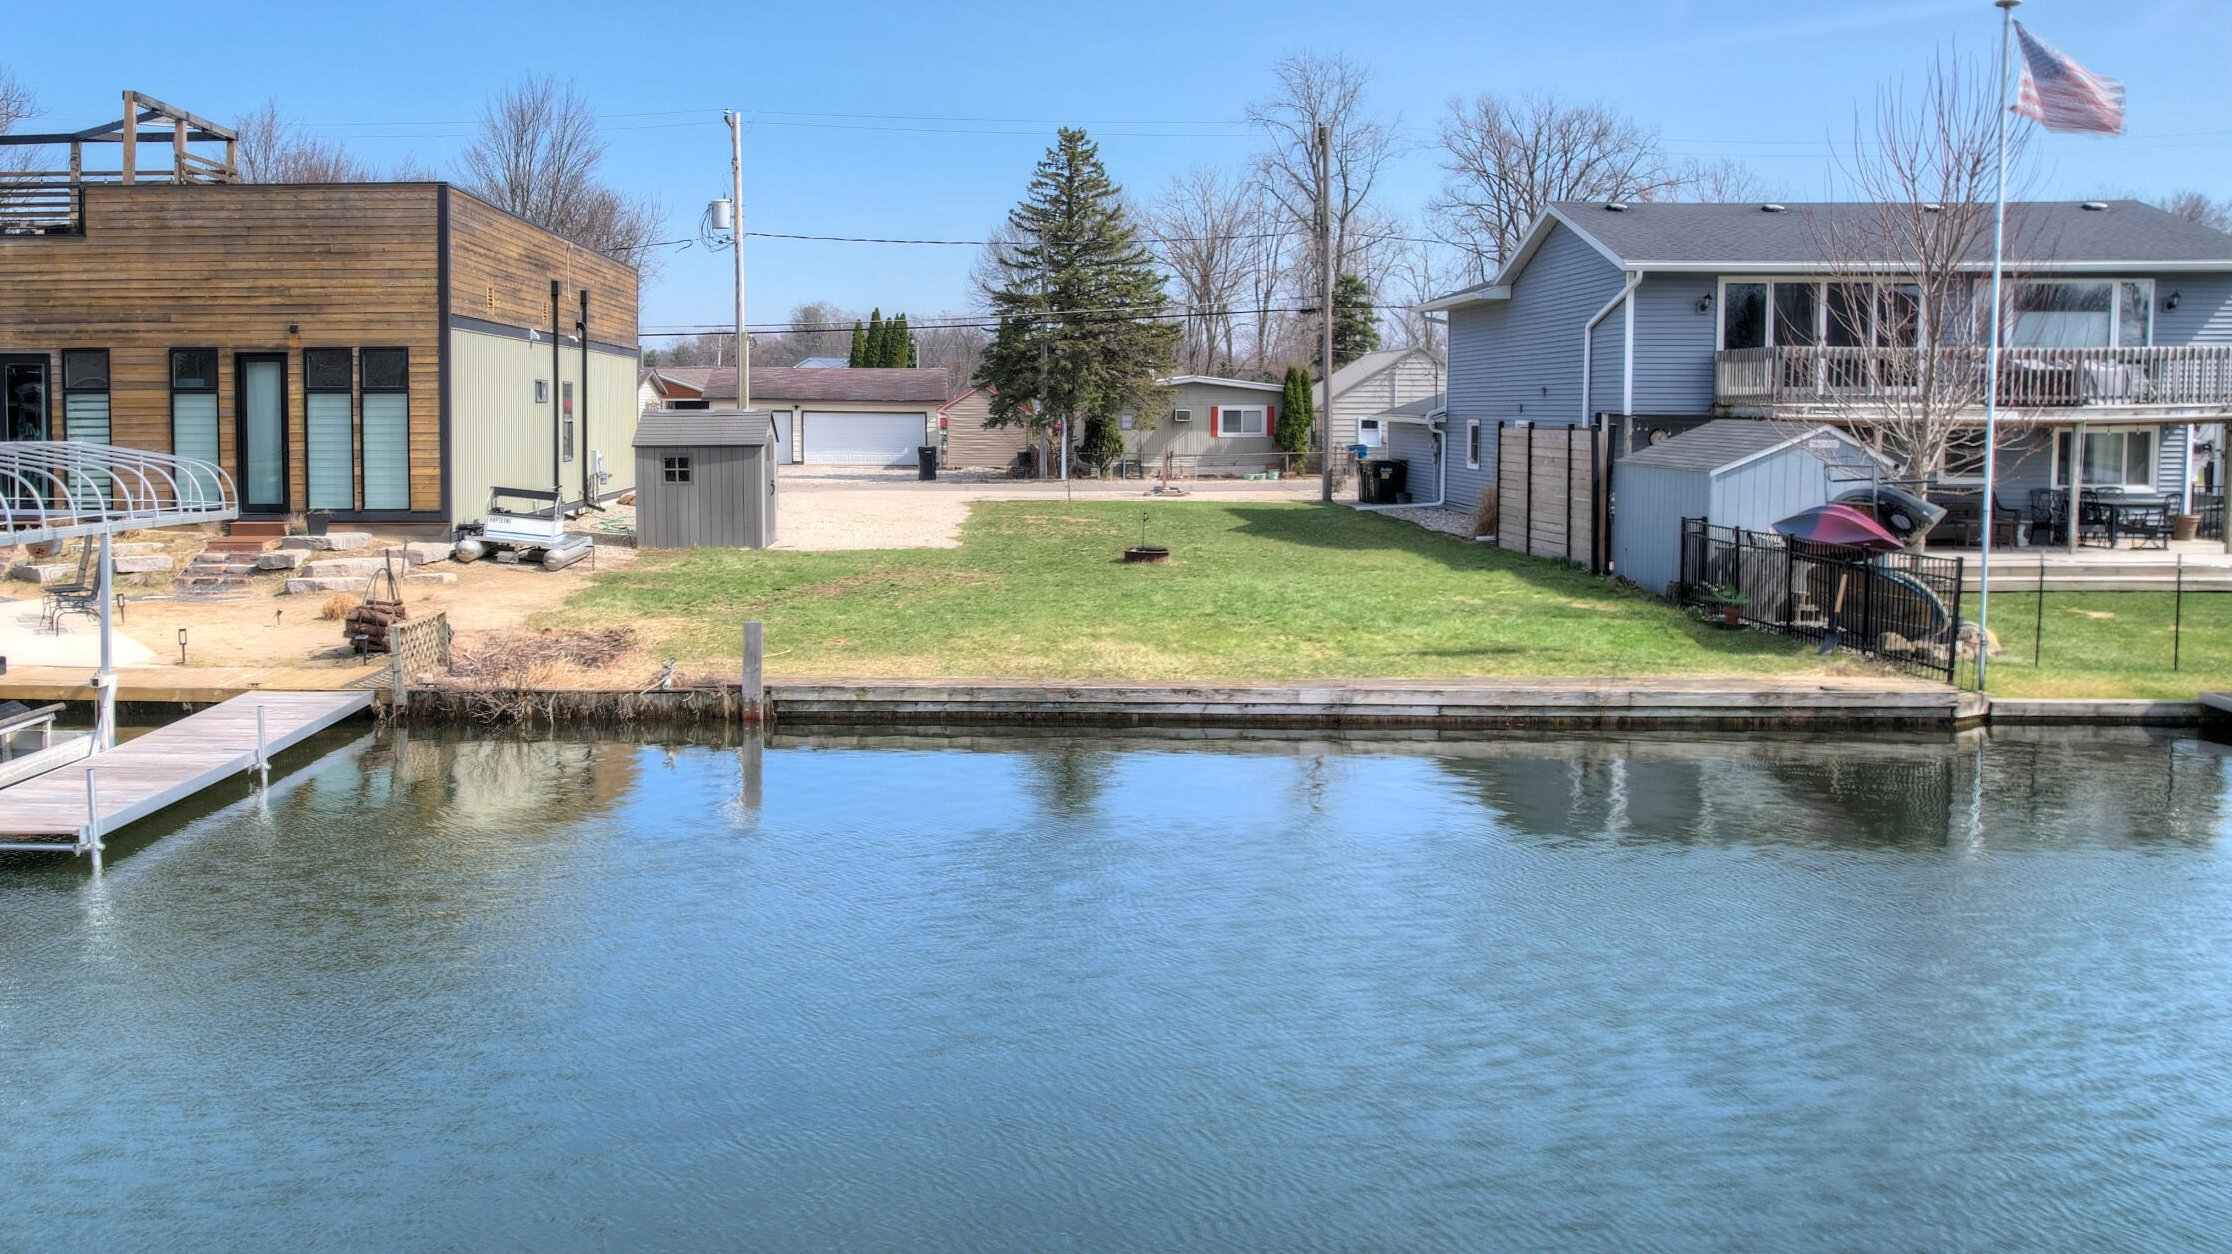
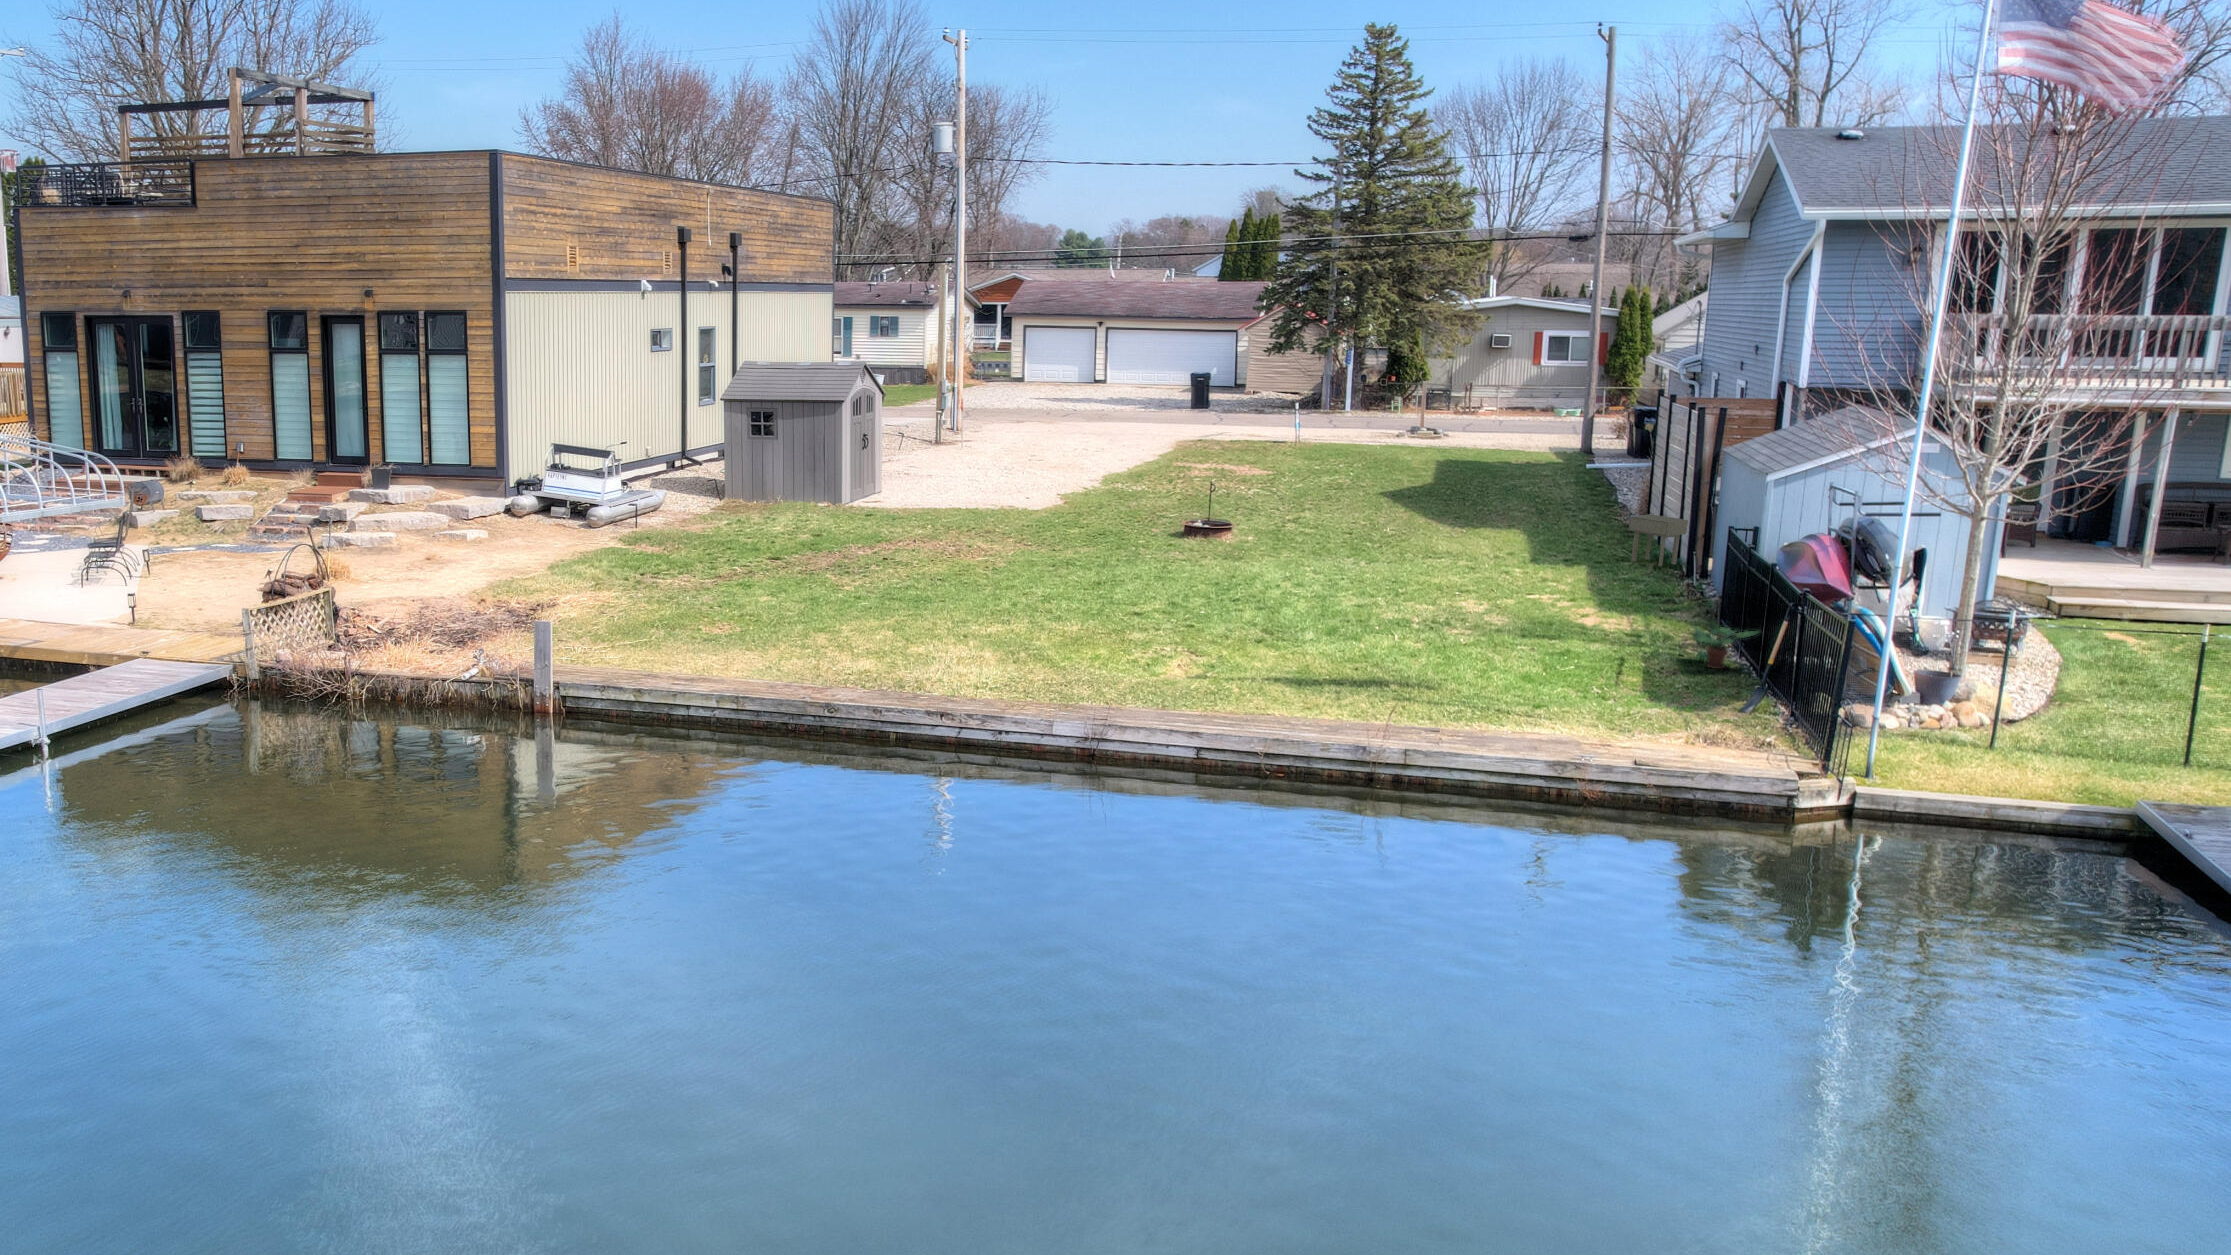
side table: none [1507,519,1555,562] -> present [1628,514,1688,566]

